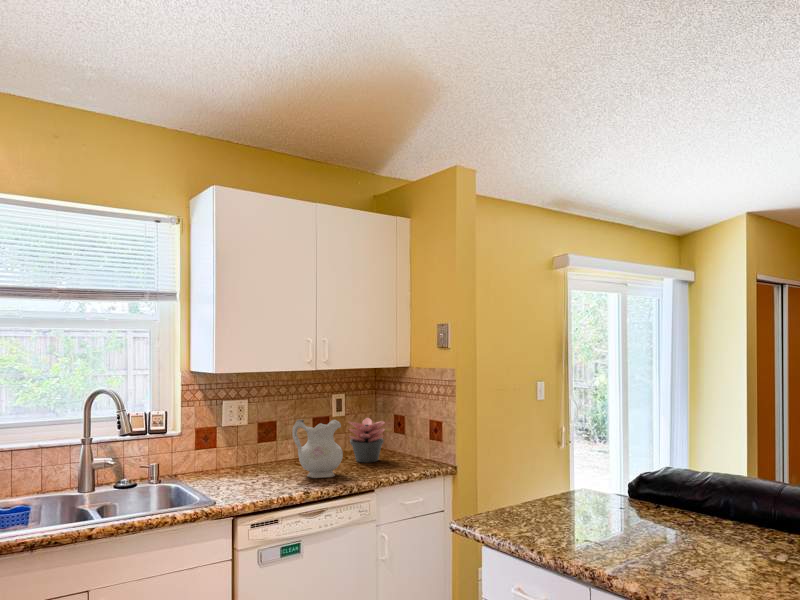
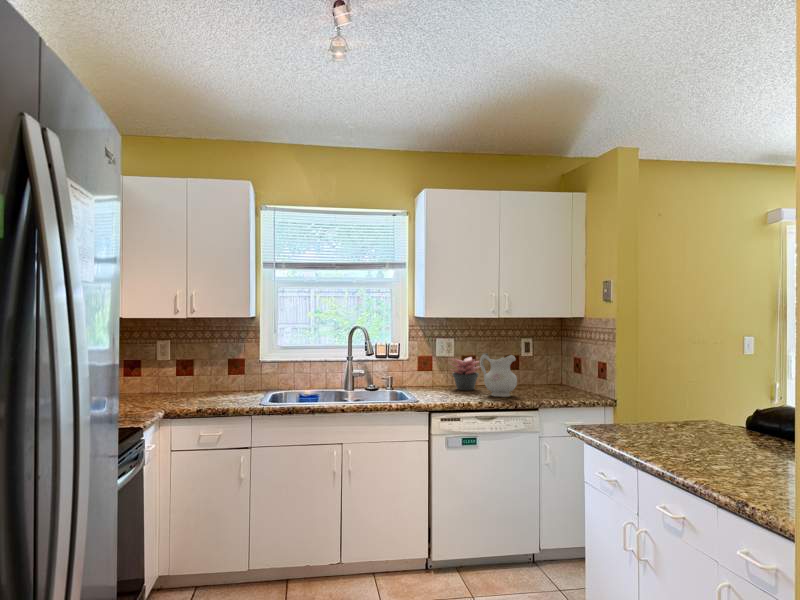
succulent plant: present [349,418,385,462] -> present [451,357,479,390]

